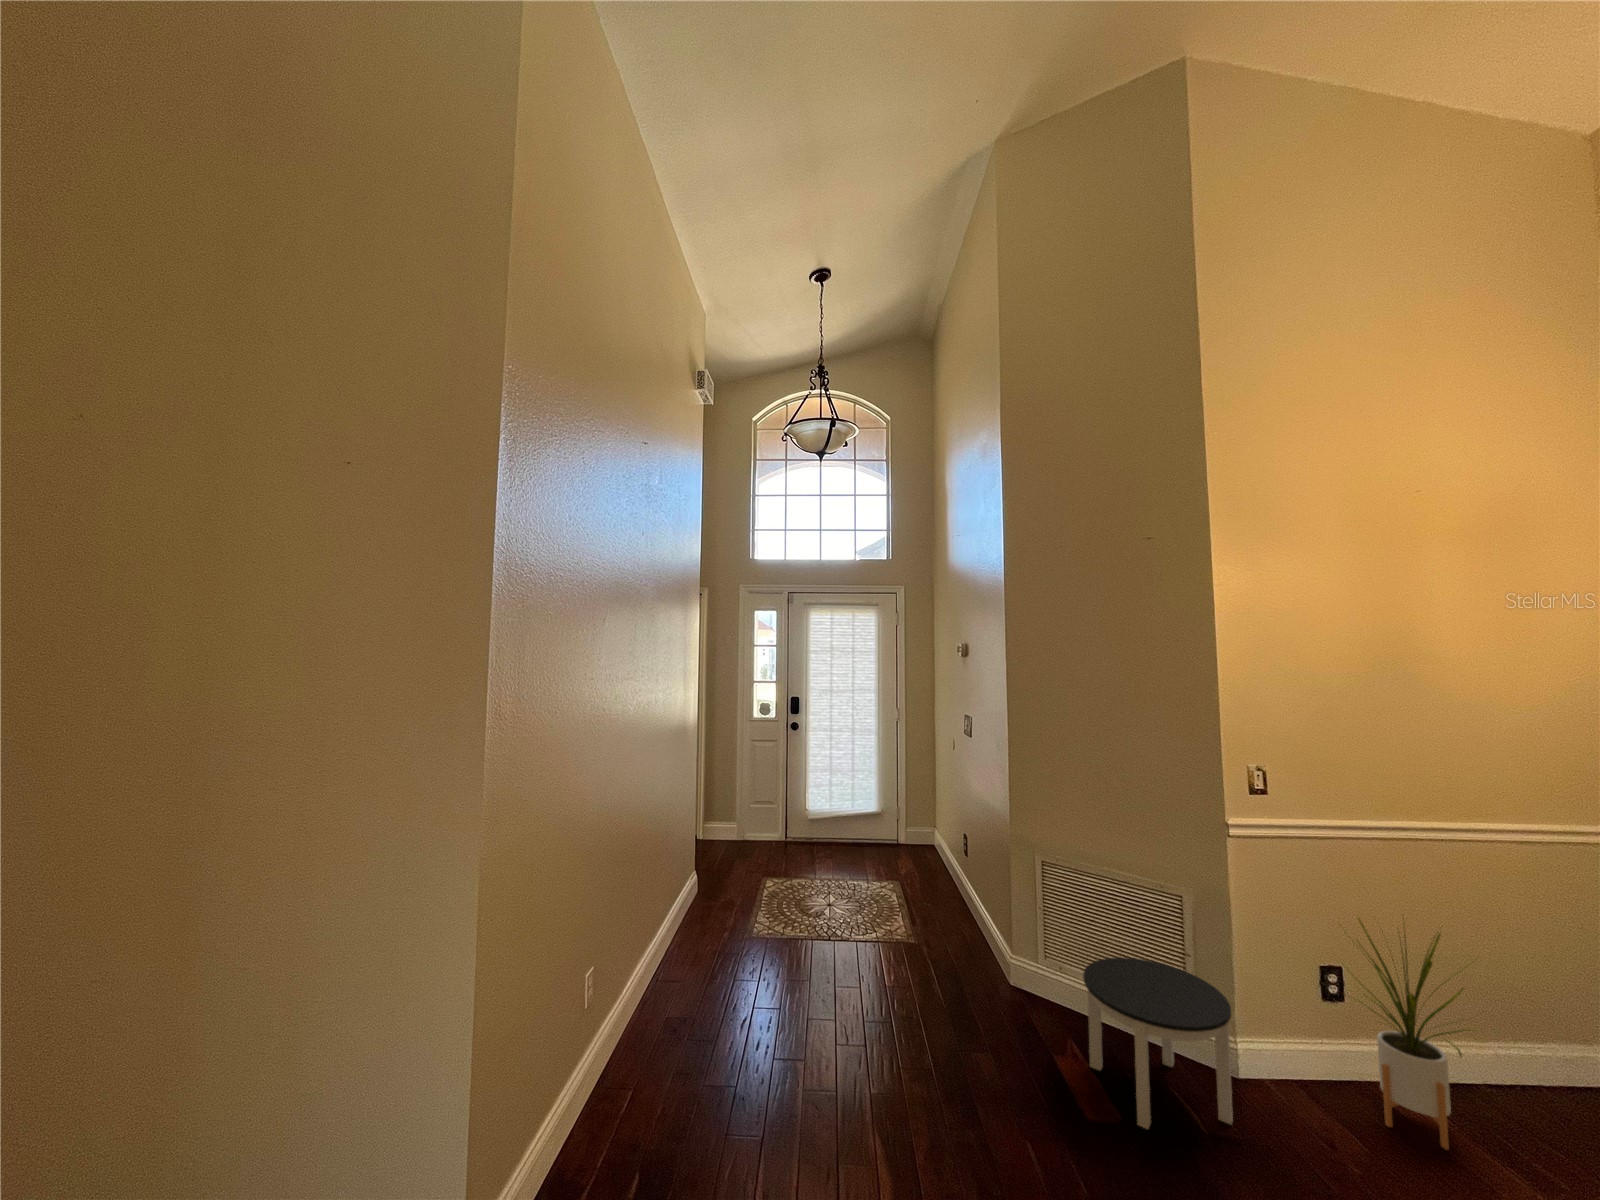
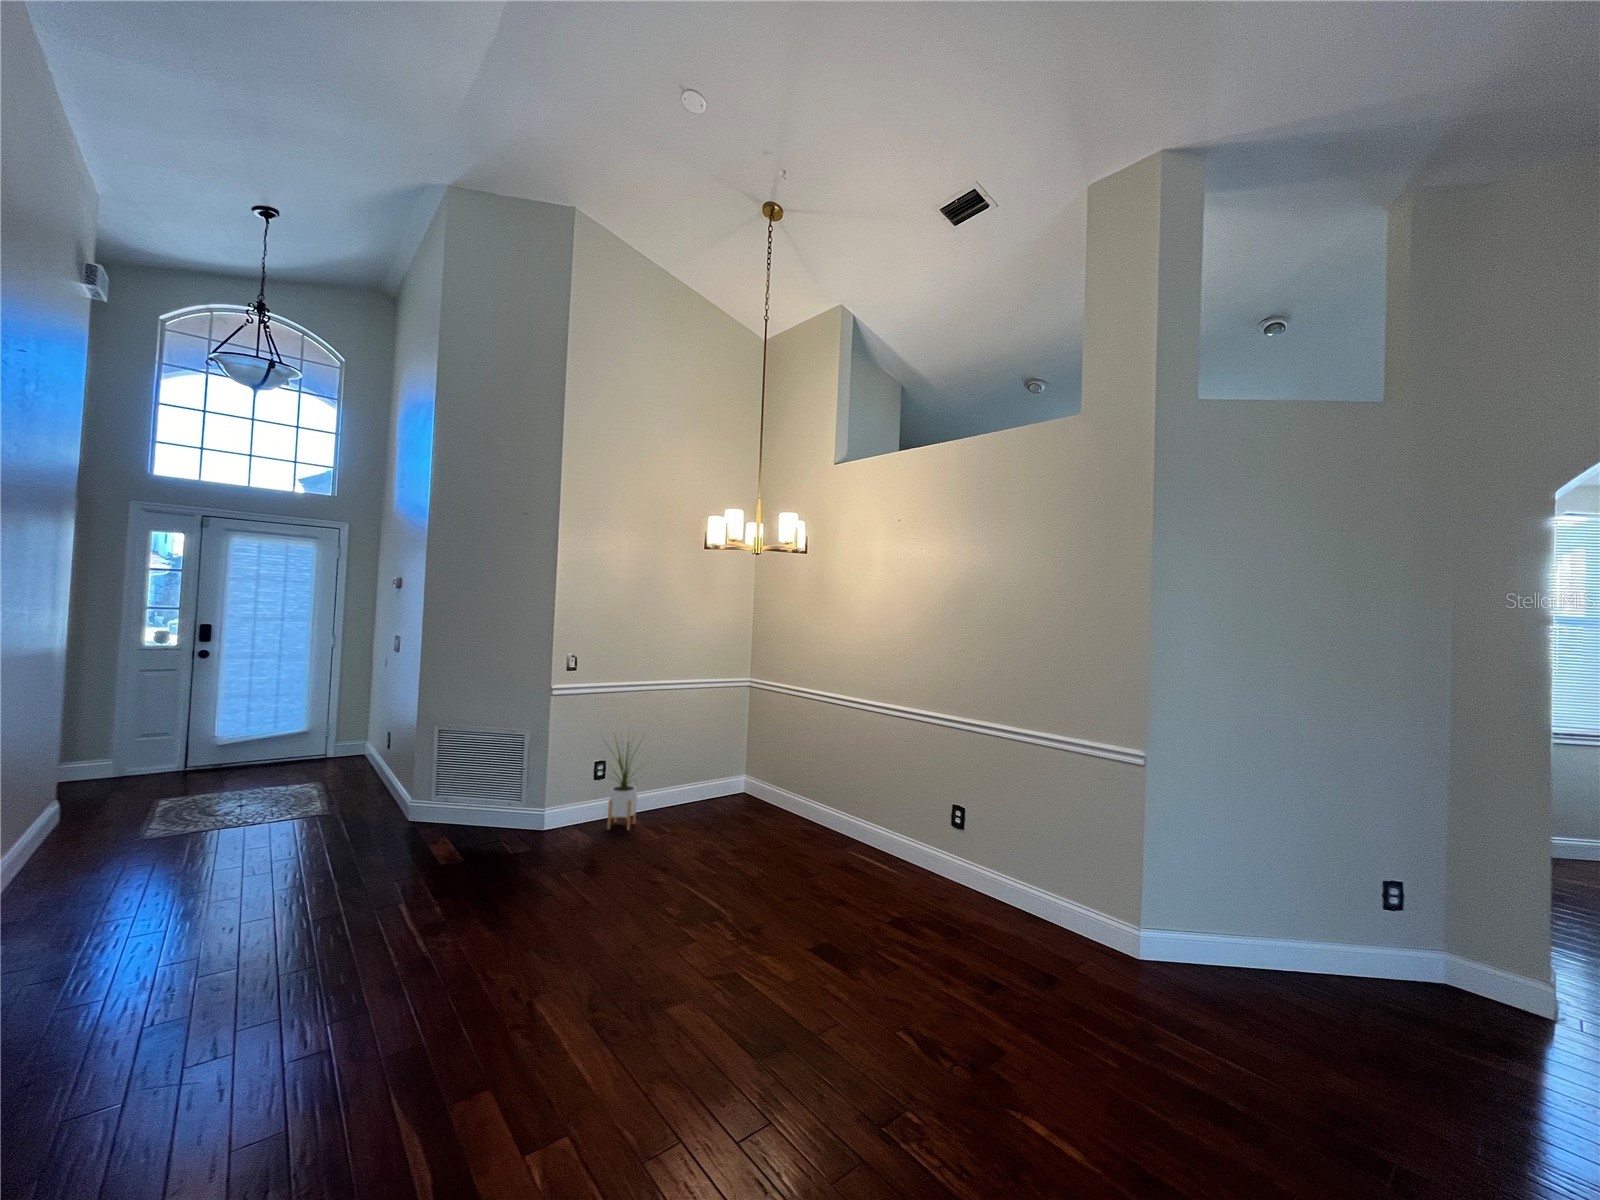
round table: present [1083,957,1233,1129] -> none [451,776,536,859]

